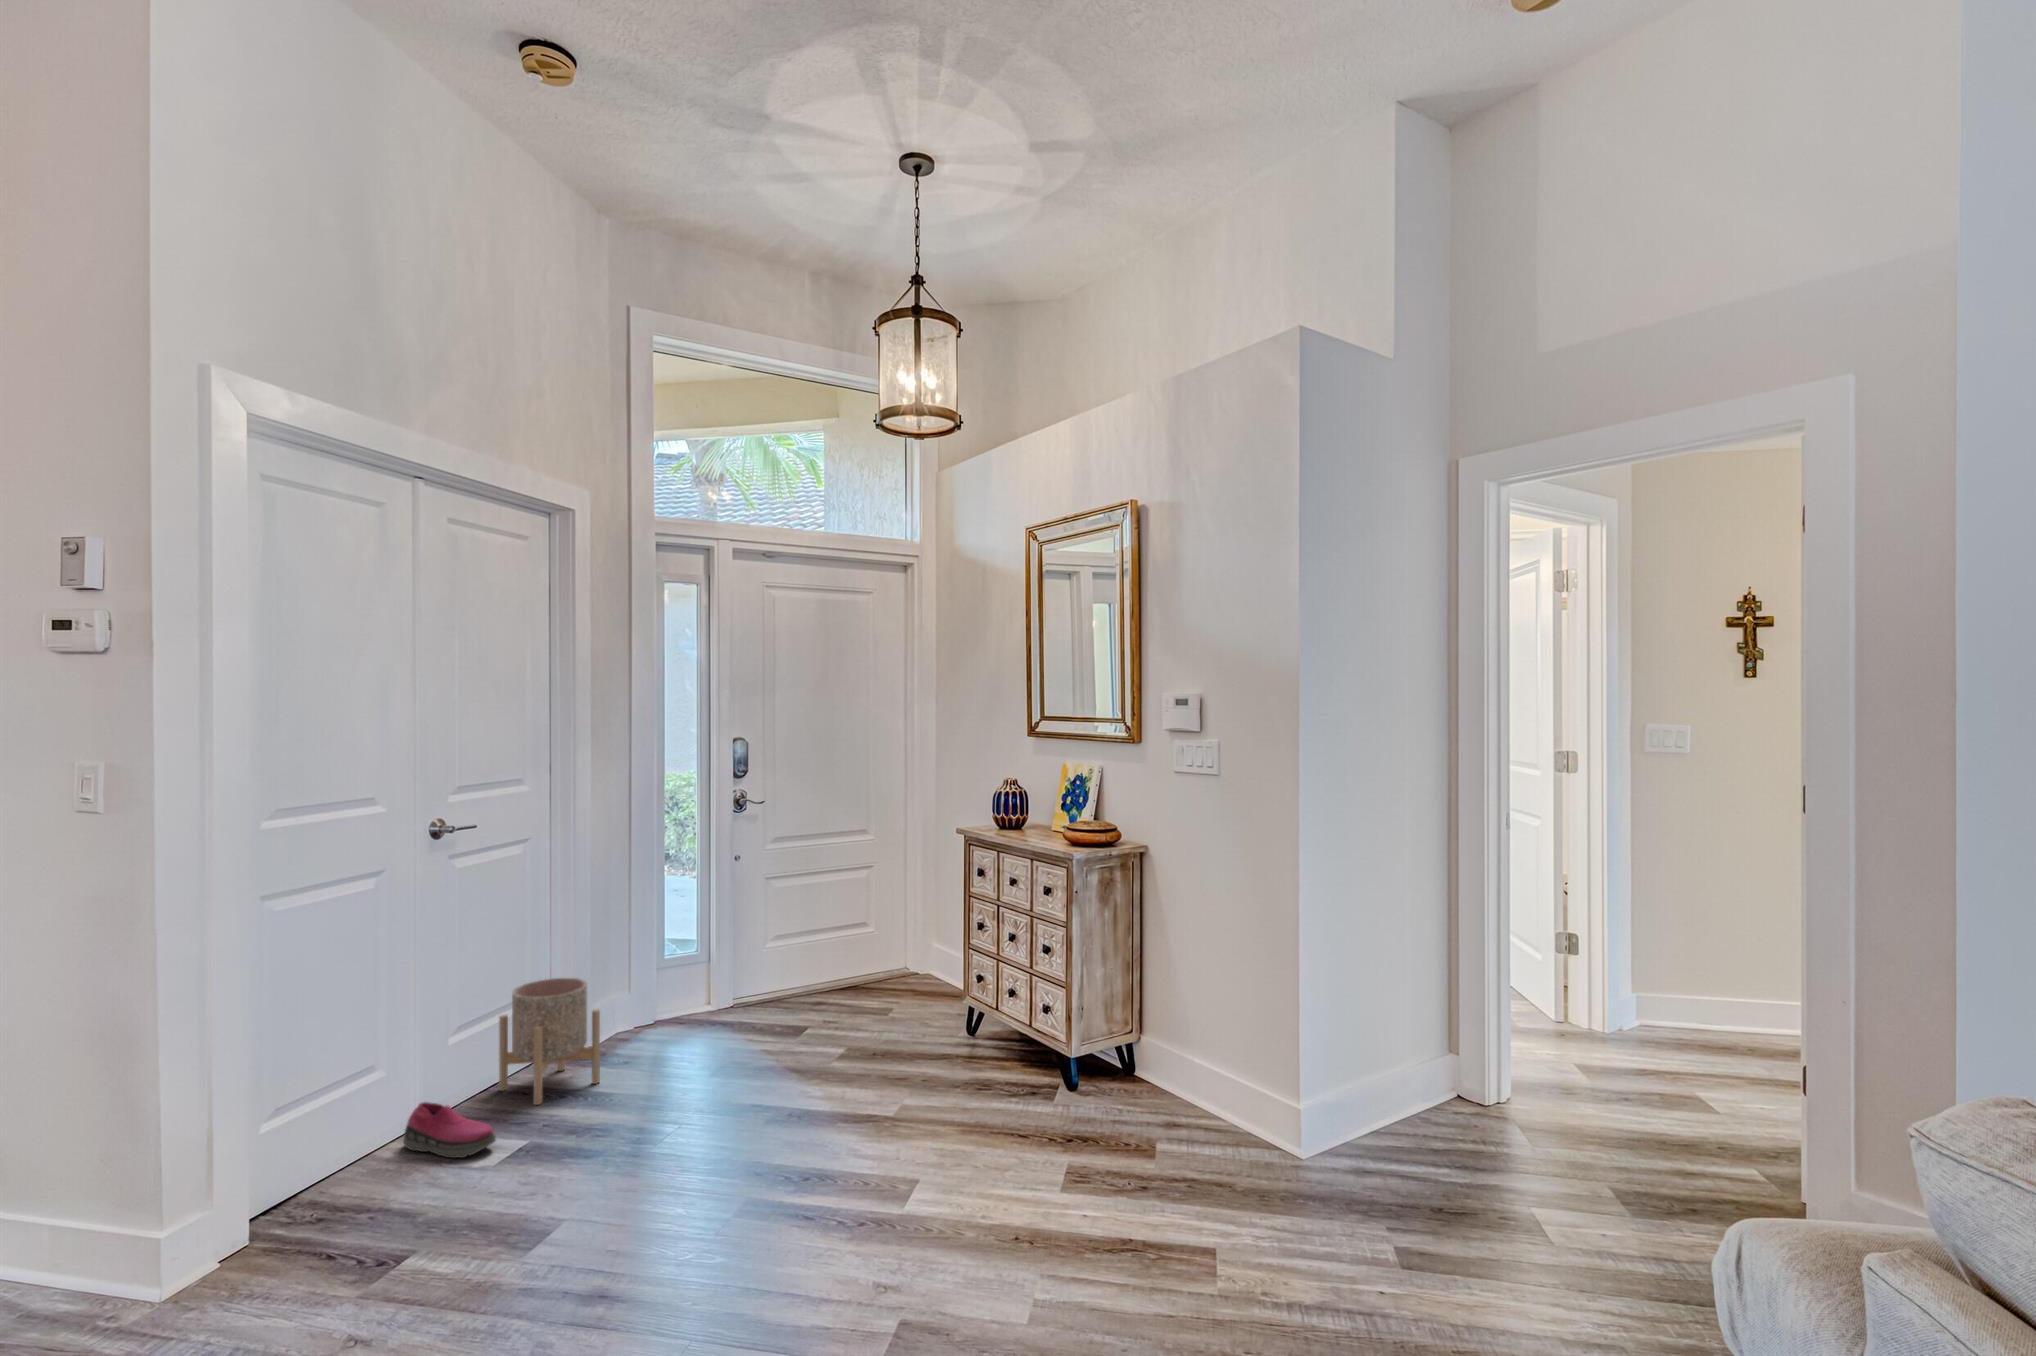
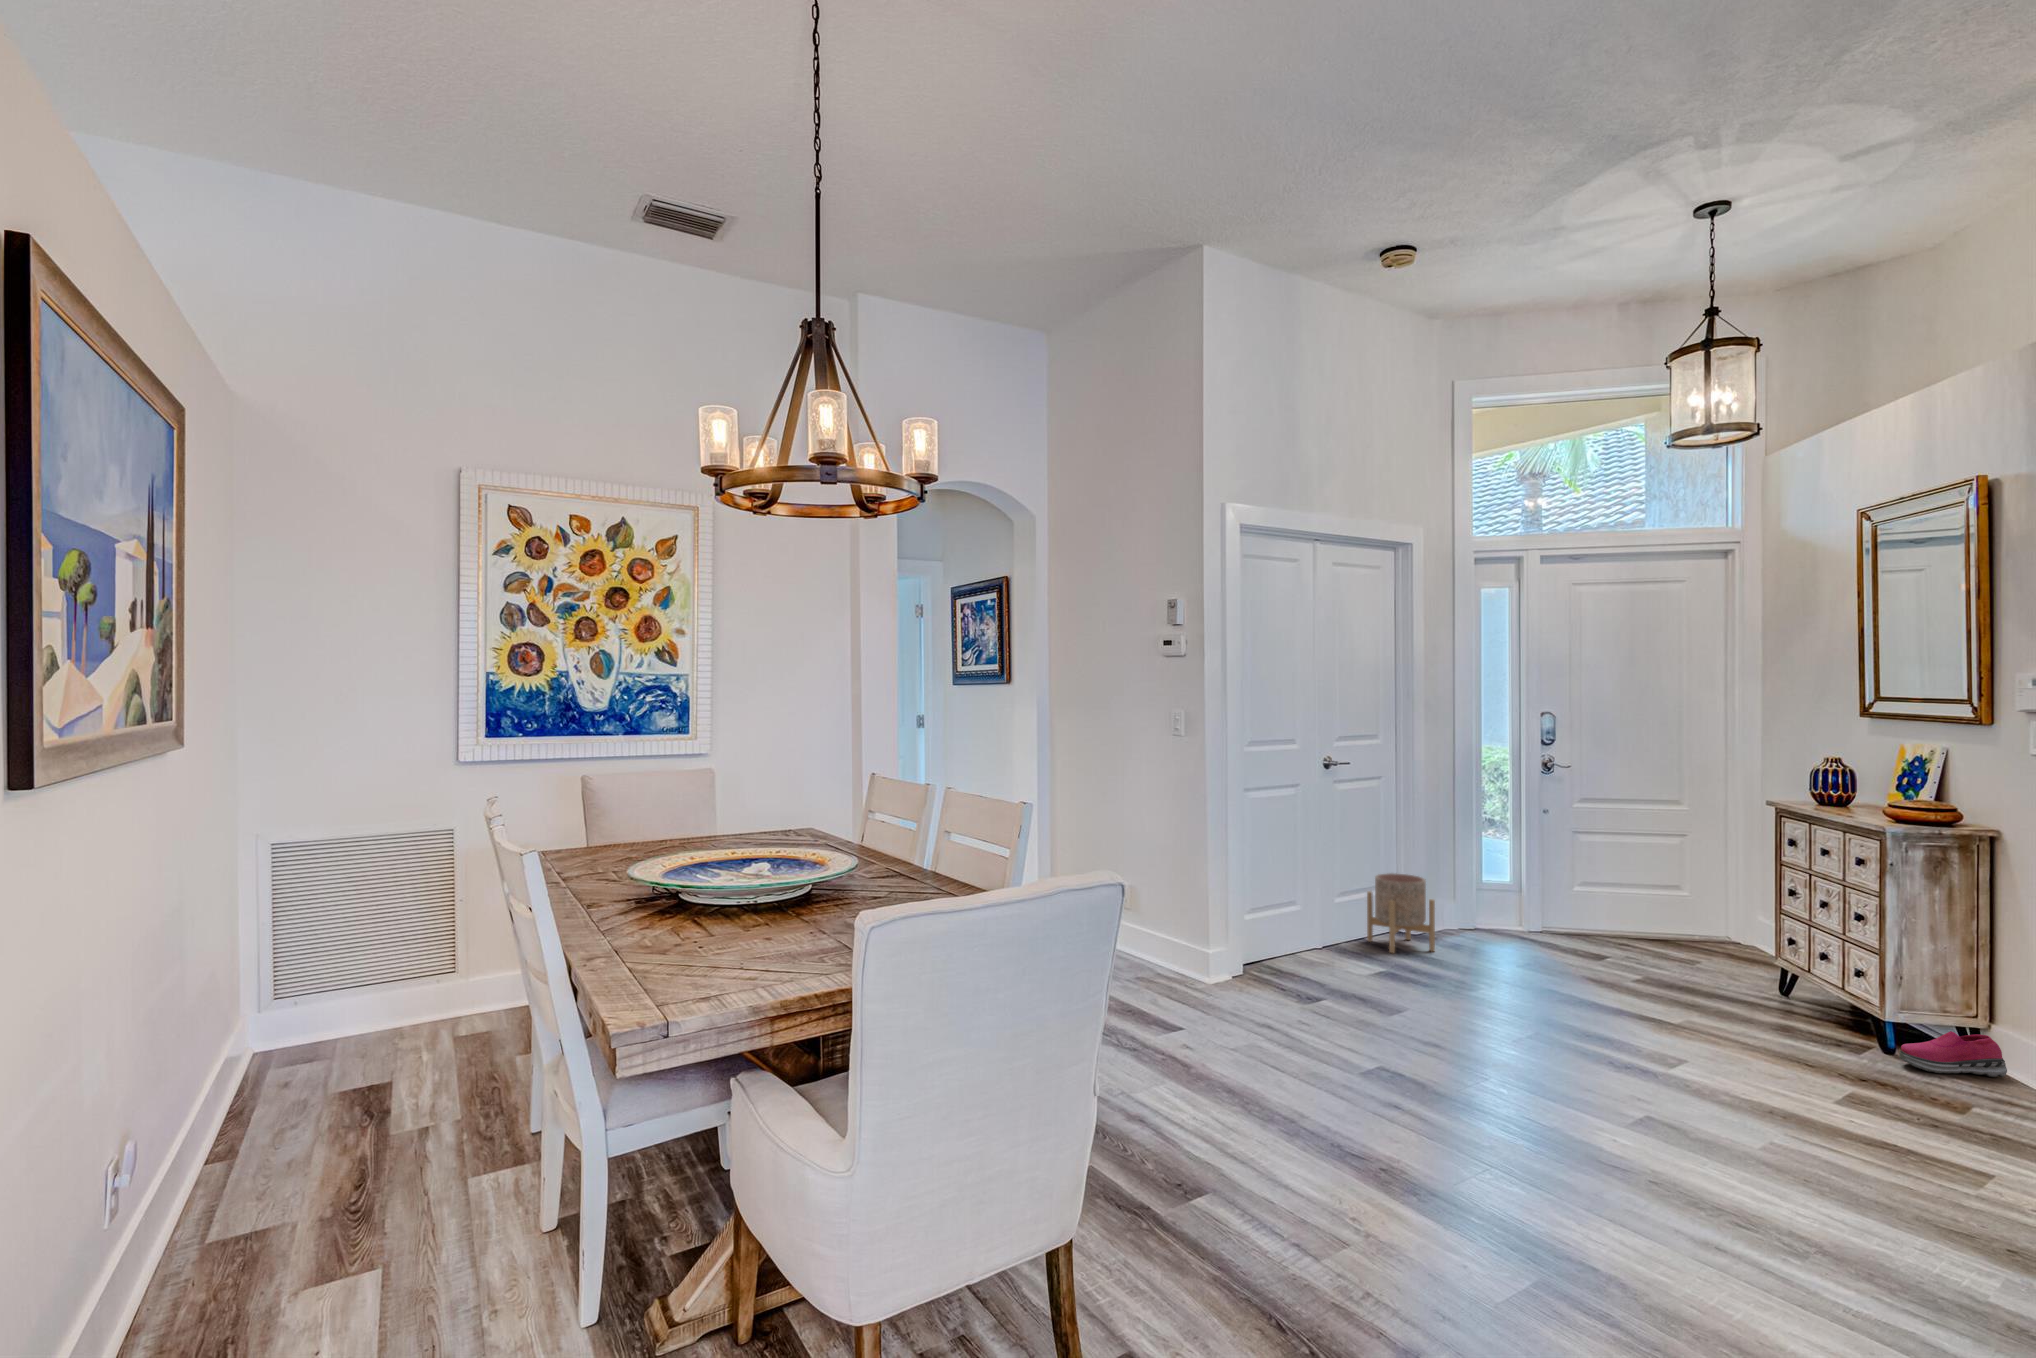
shoe: present [403,1102,496,1158] -> present [1899,1031,2007,1077]

